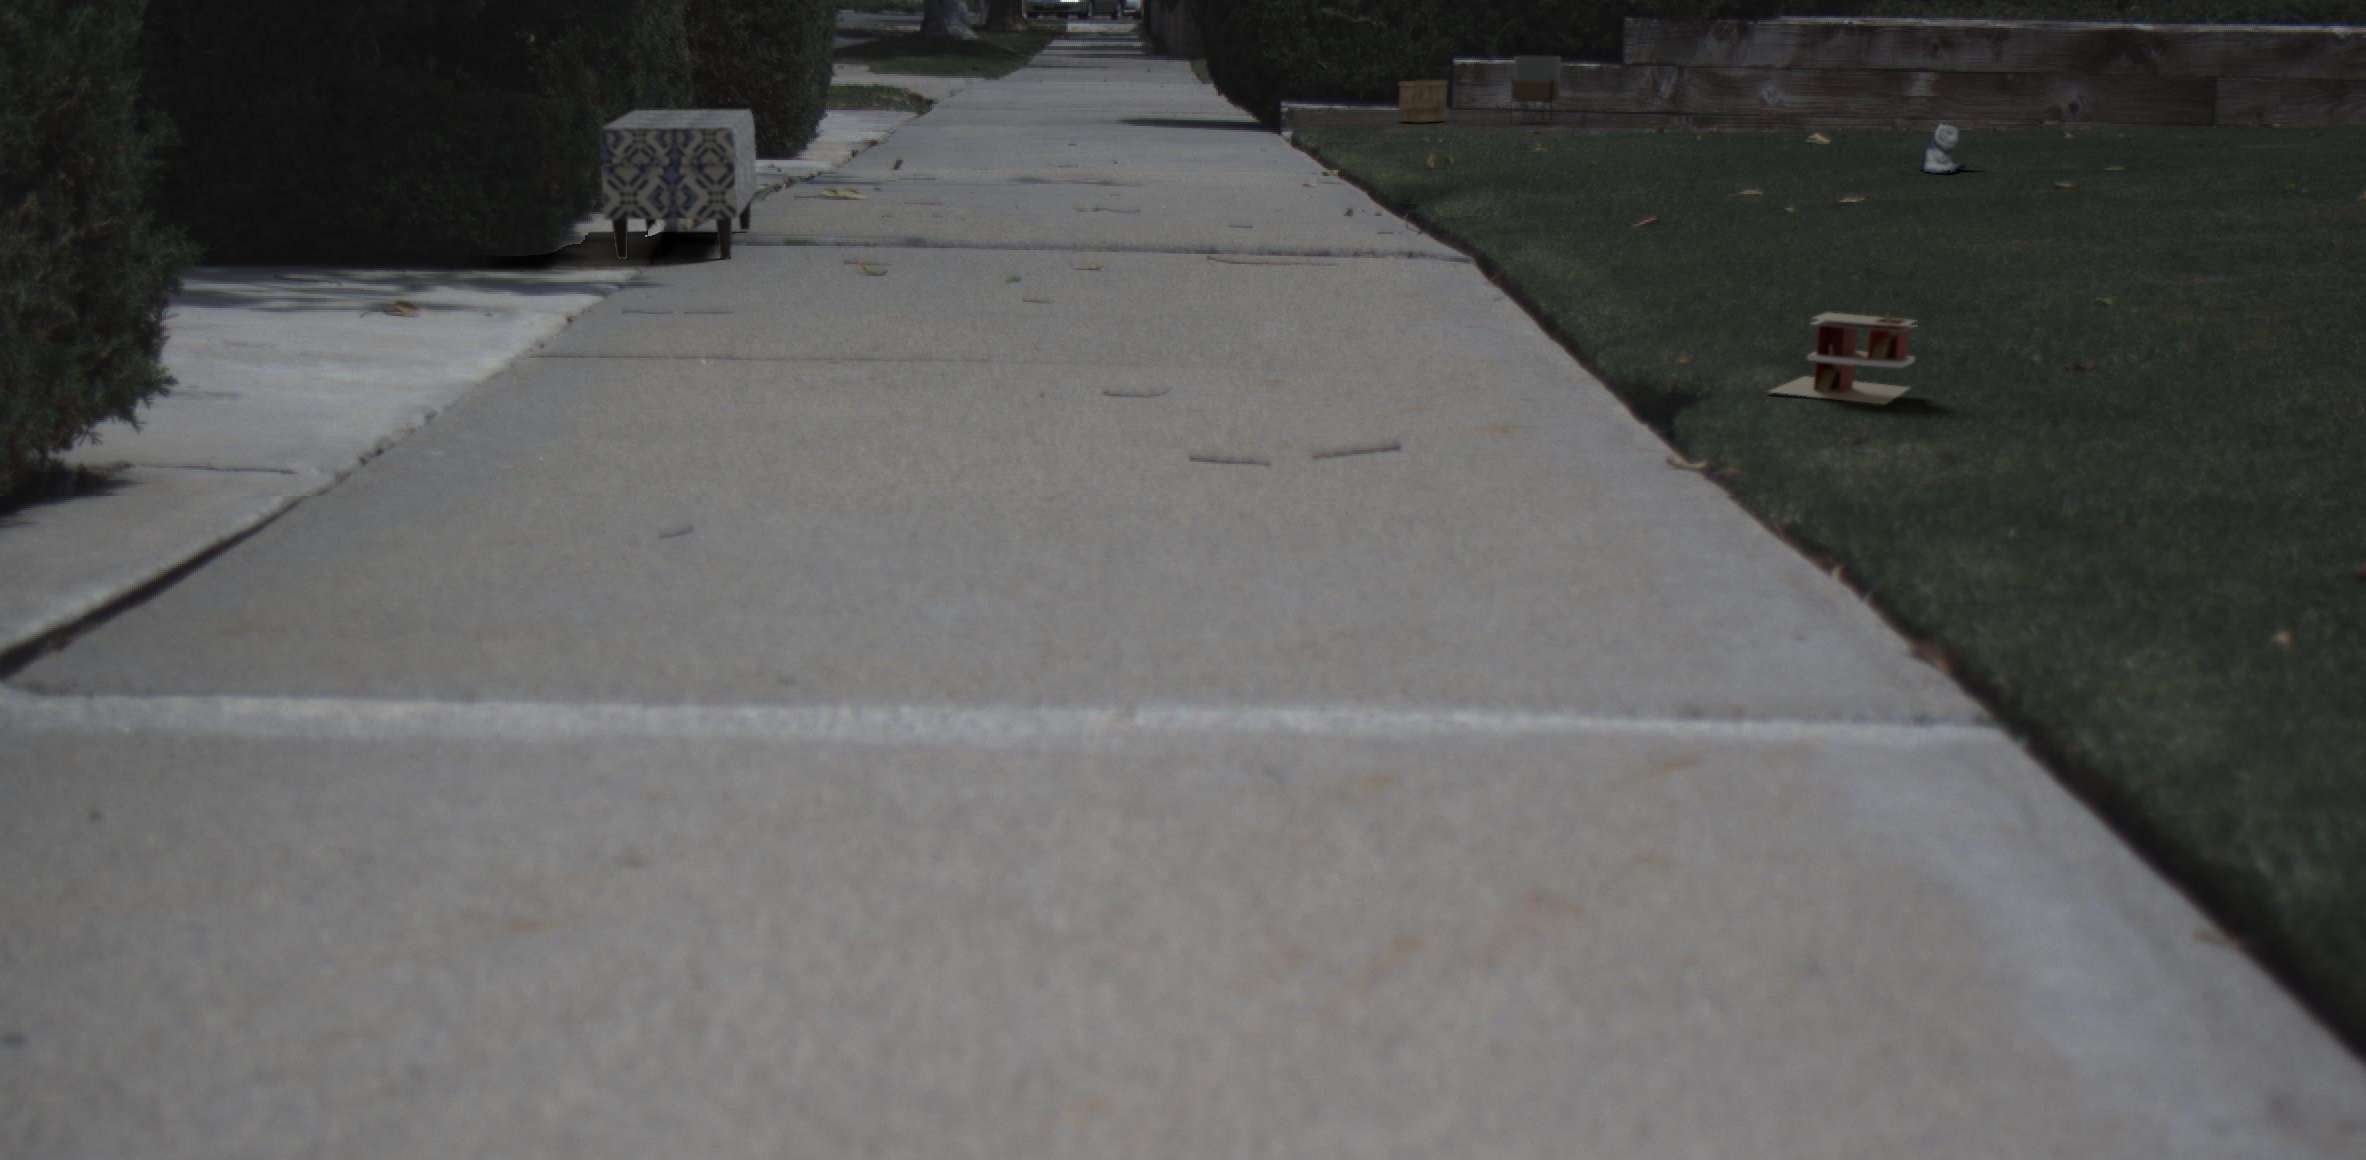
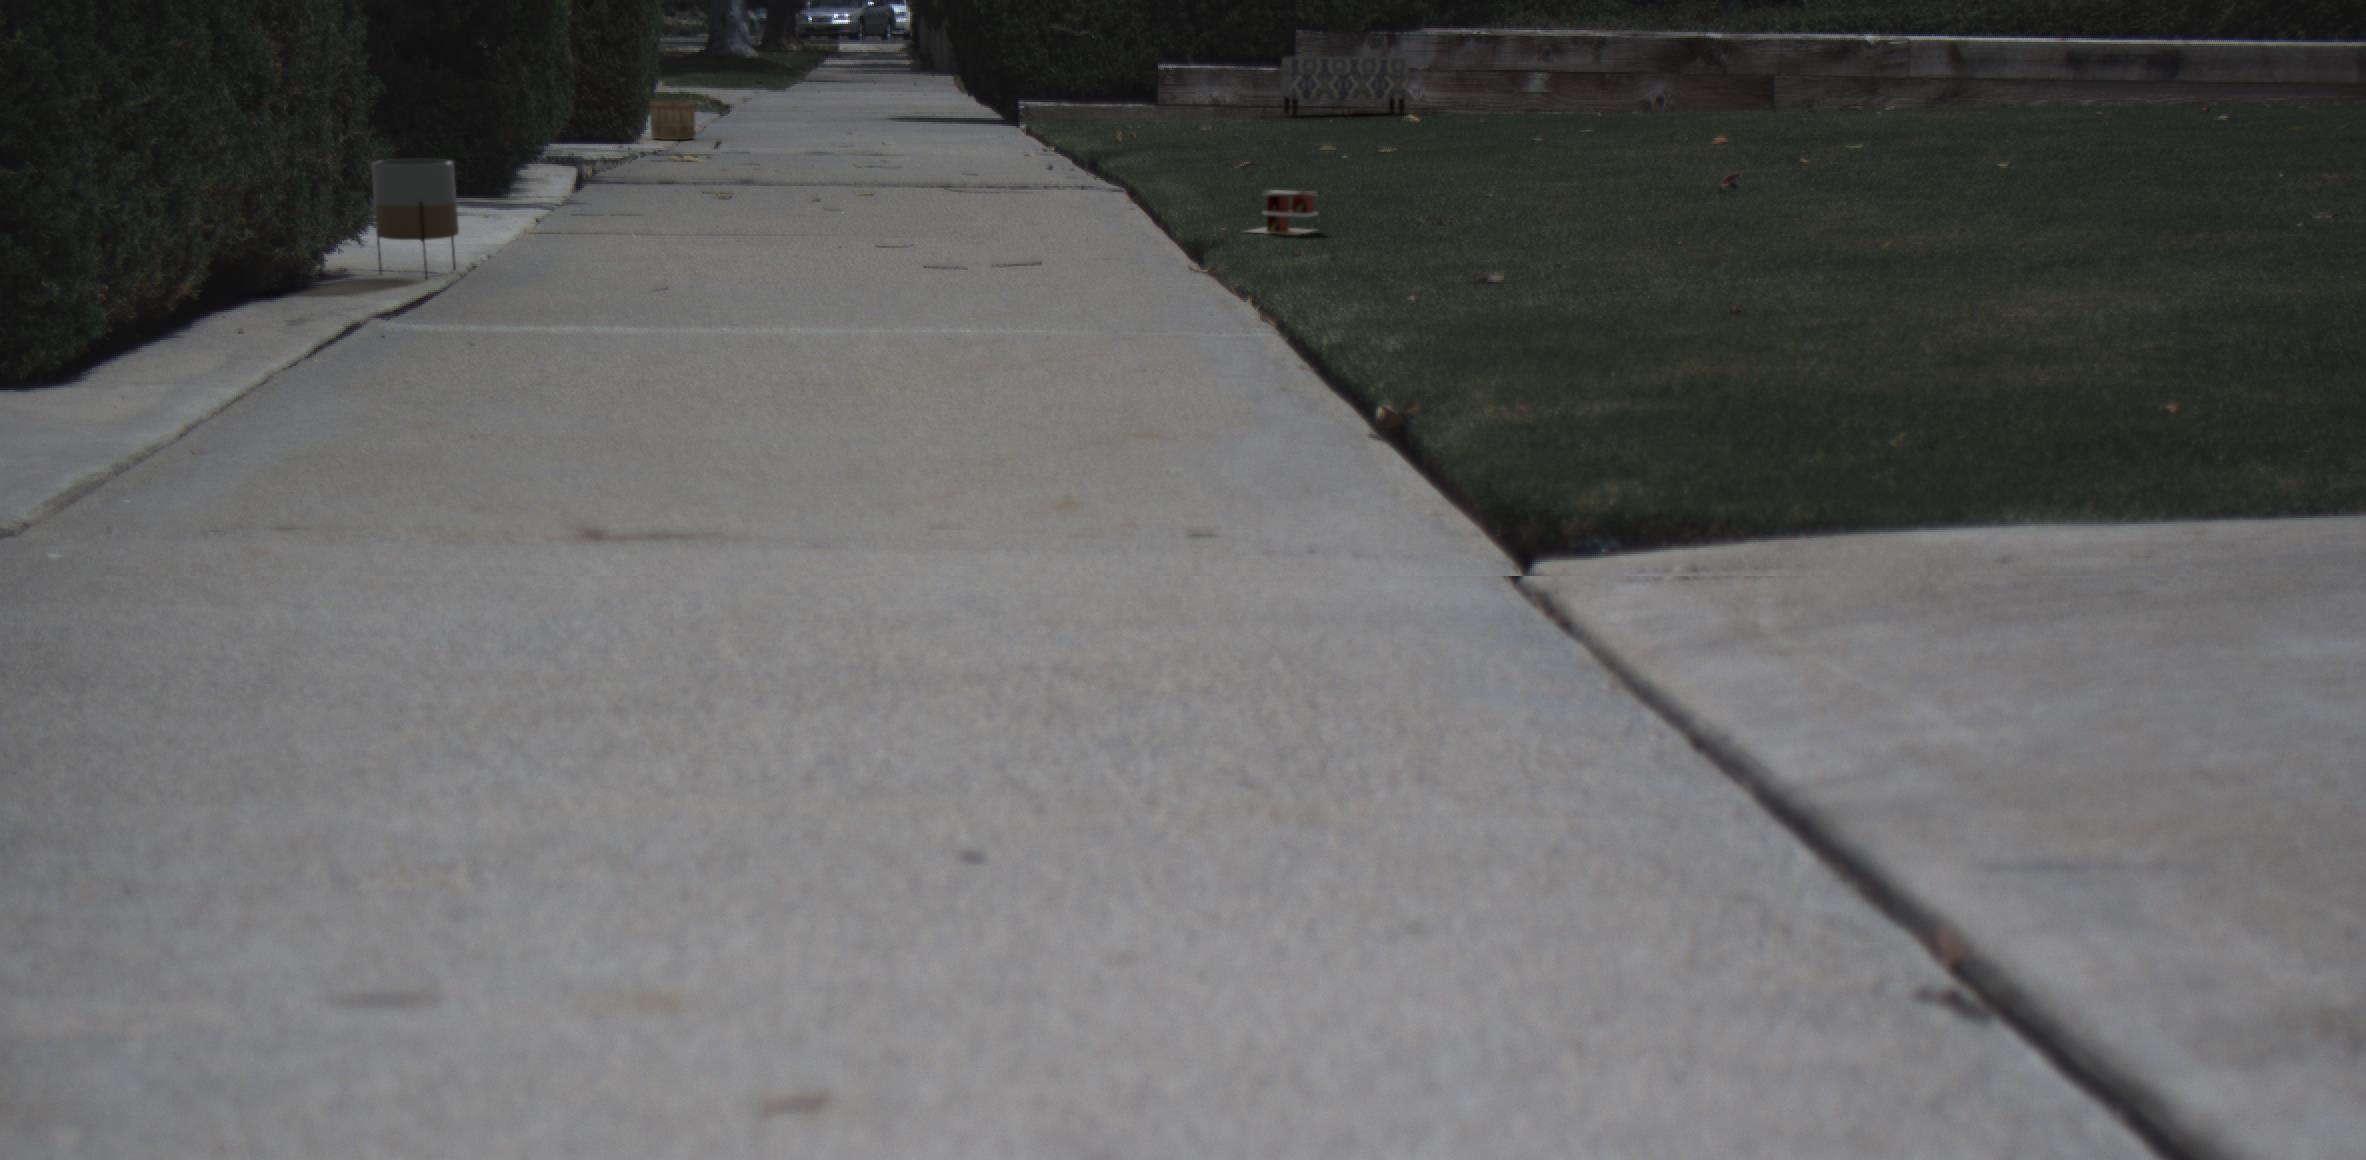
planter: present [1510,55,1561,121] -> present [371,159,459,279]
wooden bucket: present [1399,80,1448,123] -> present [649,100,696,140]
bench: present [600,109,757,259] -> present [1281,56,1409,117]
plush toy: present [1918,124,1966,173] -> none [1458,109,1491,144]

